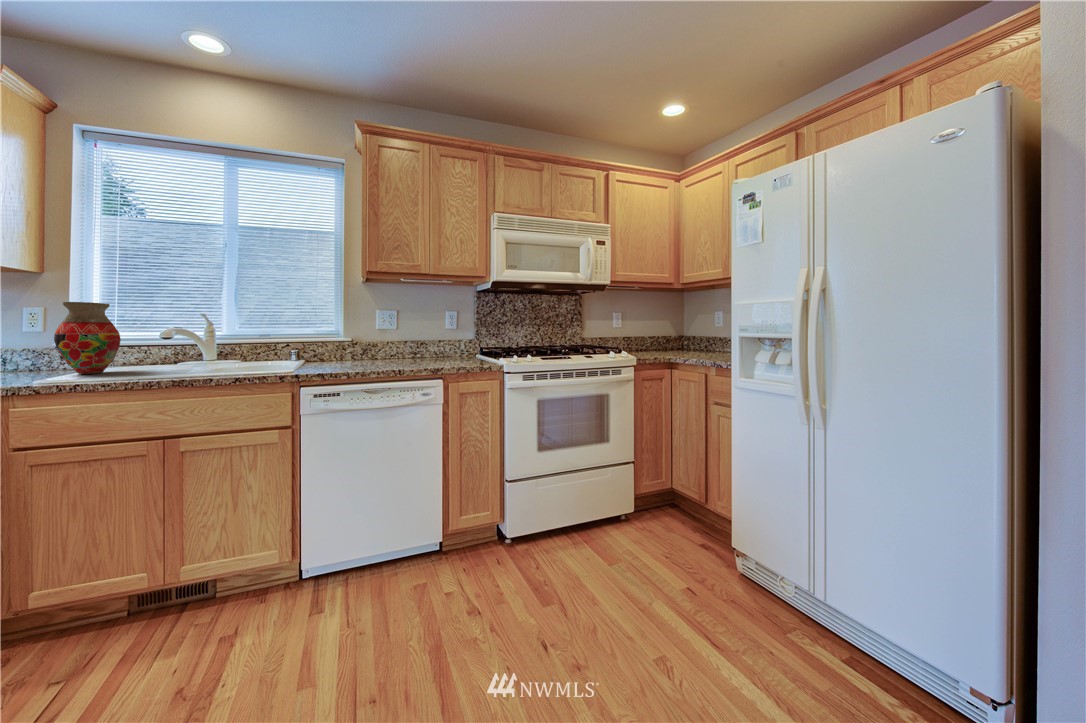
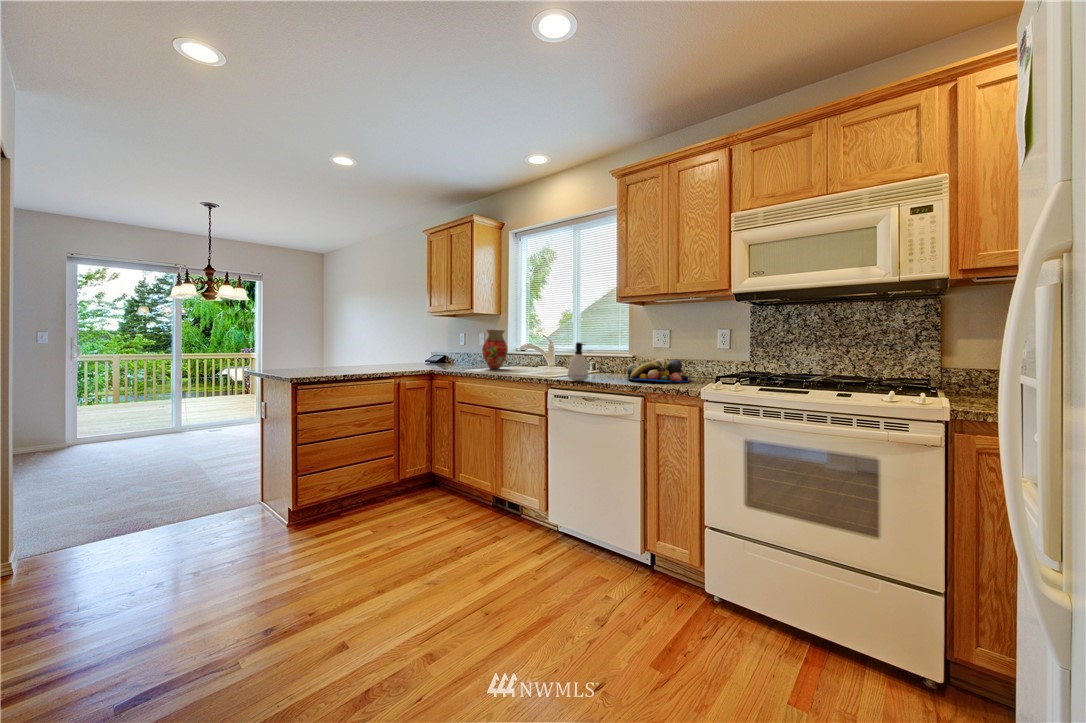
soap dispenser: none [341,324,369,371] -> present [568,342,588,381]
fruit bowl: none [387,339,452,364] -> present [627,358,691,382]

